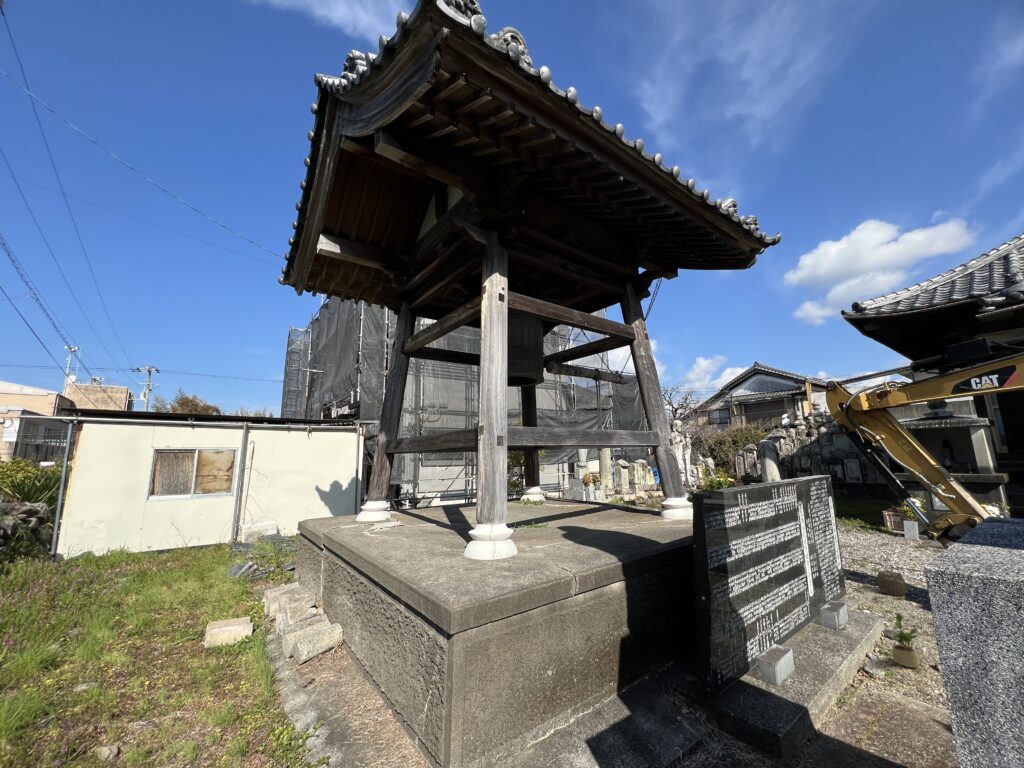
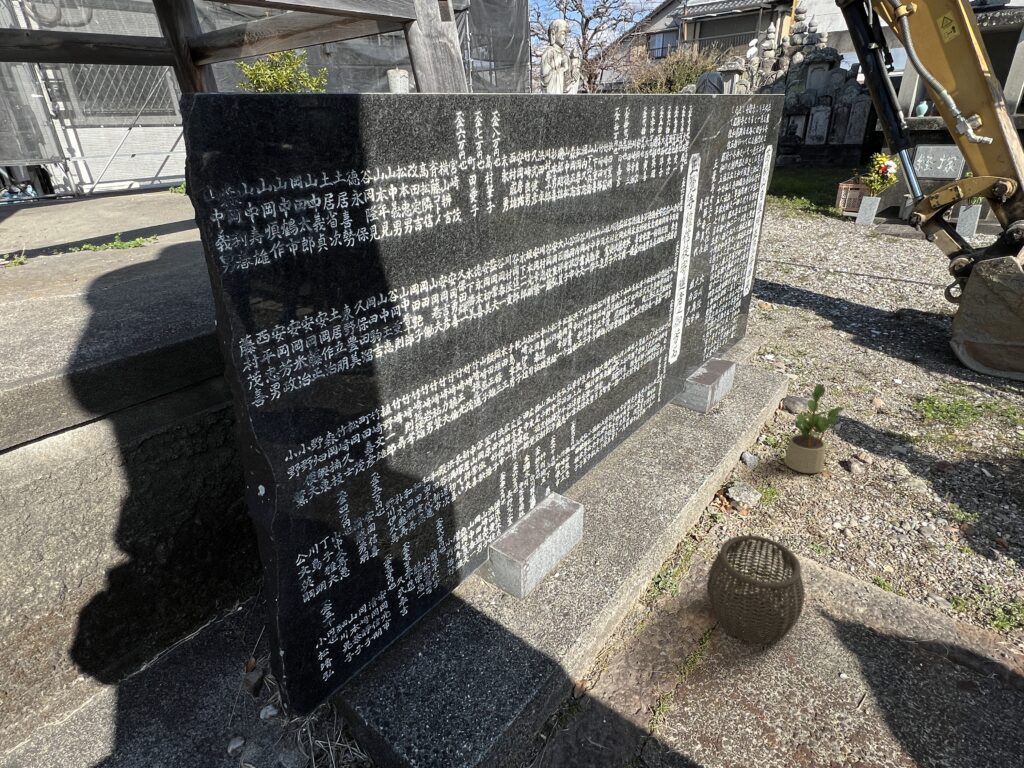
woven basket: present [877,571,907,596] -> present [707,535,805,645]

